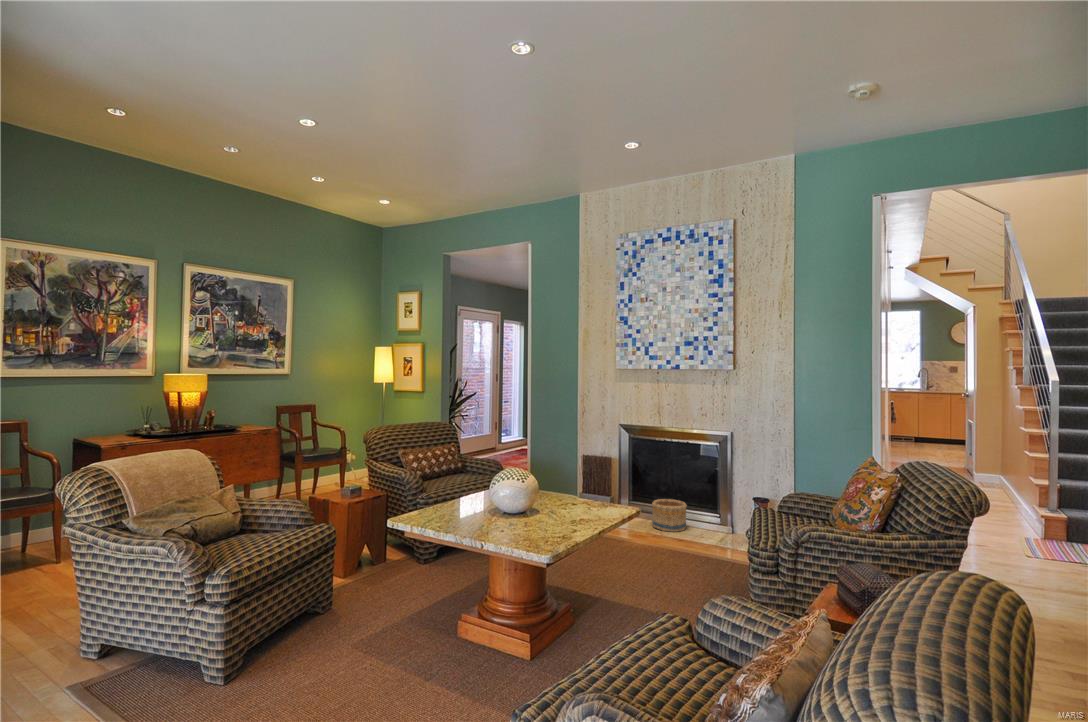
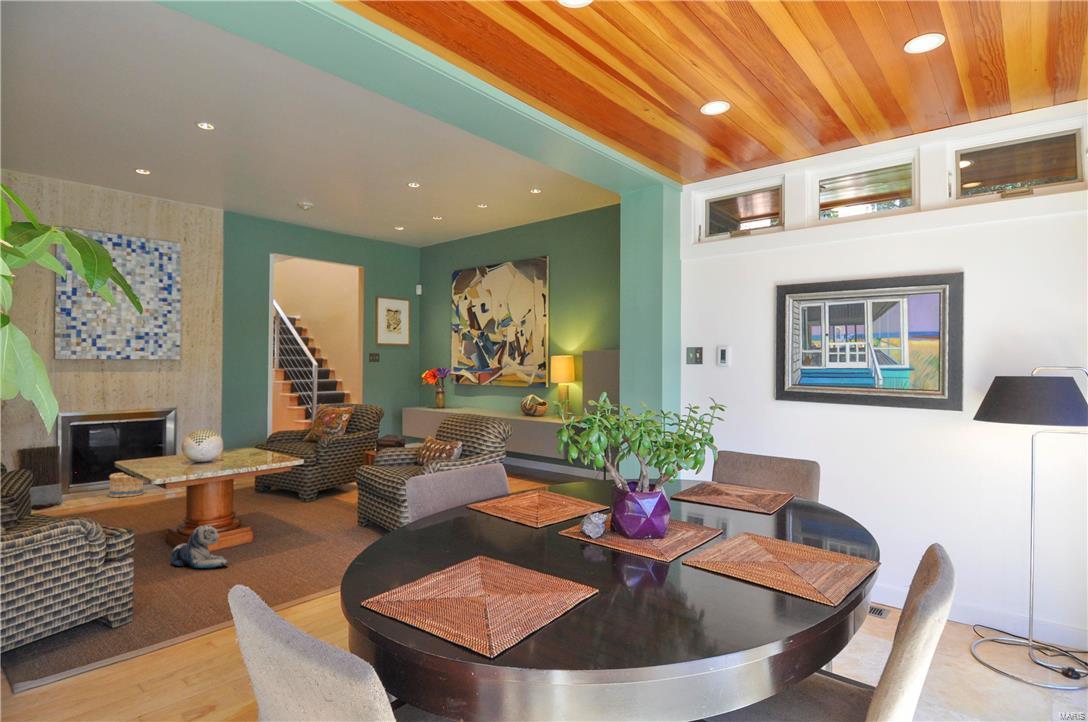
plush toy: none [306,626,377,702] -> present [170,525,227,569]

